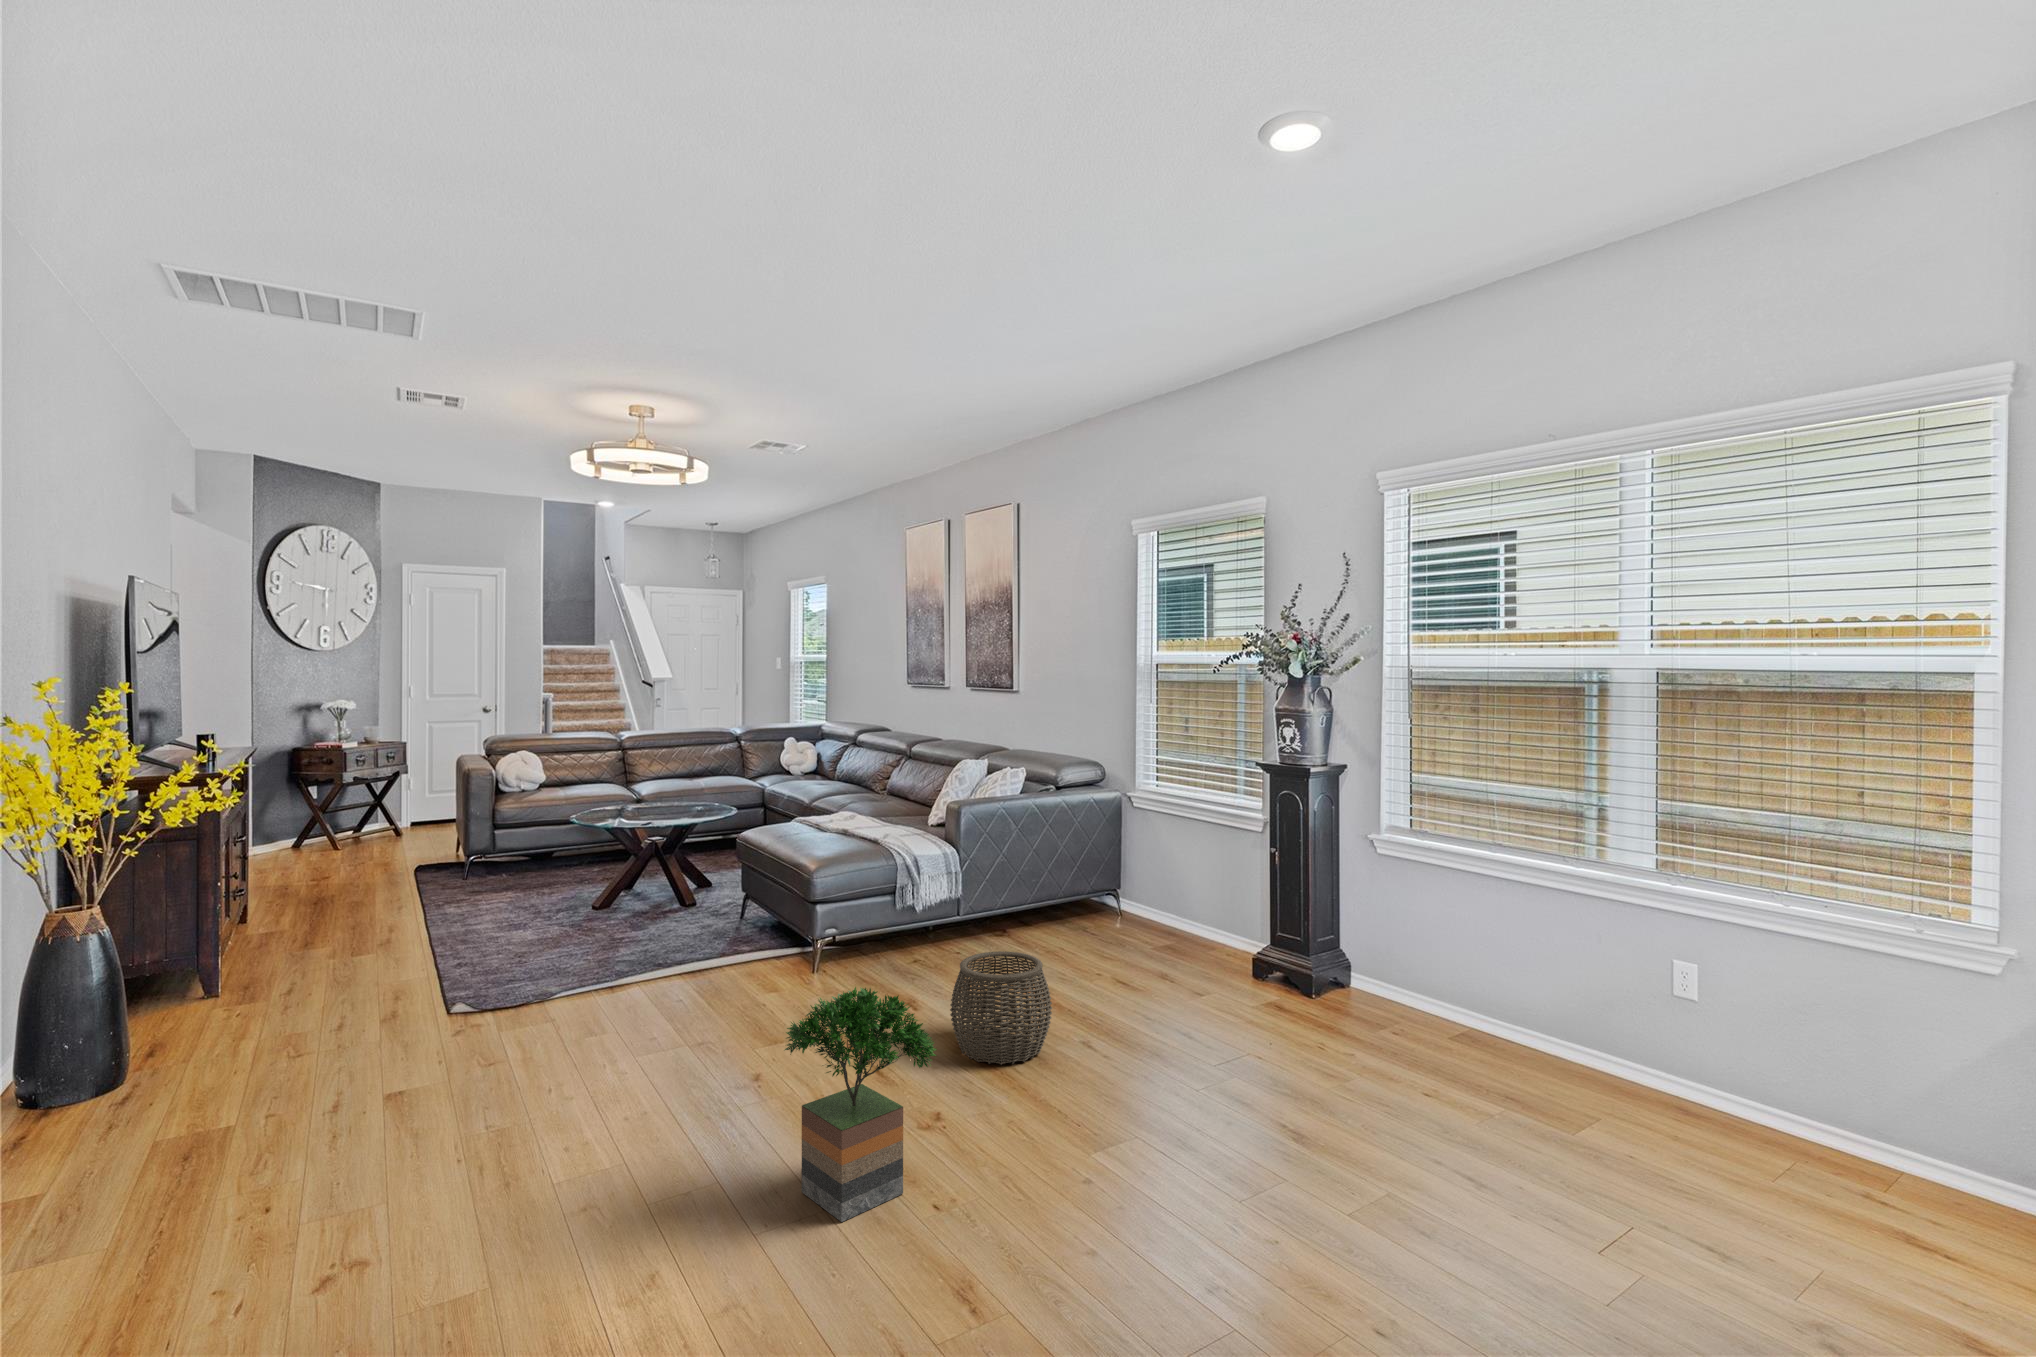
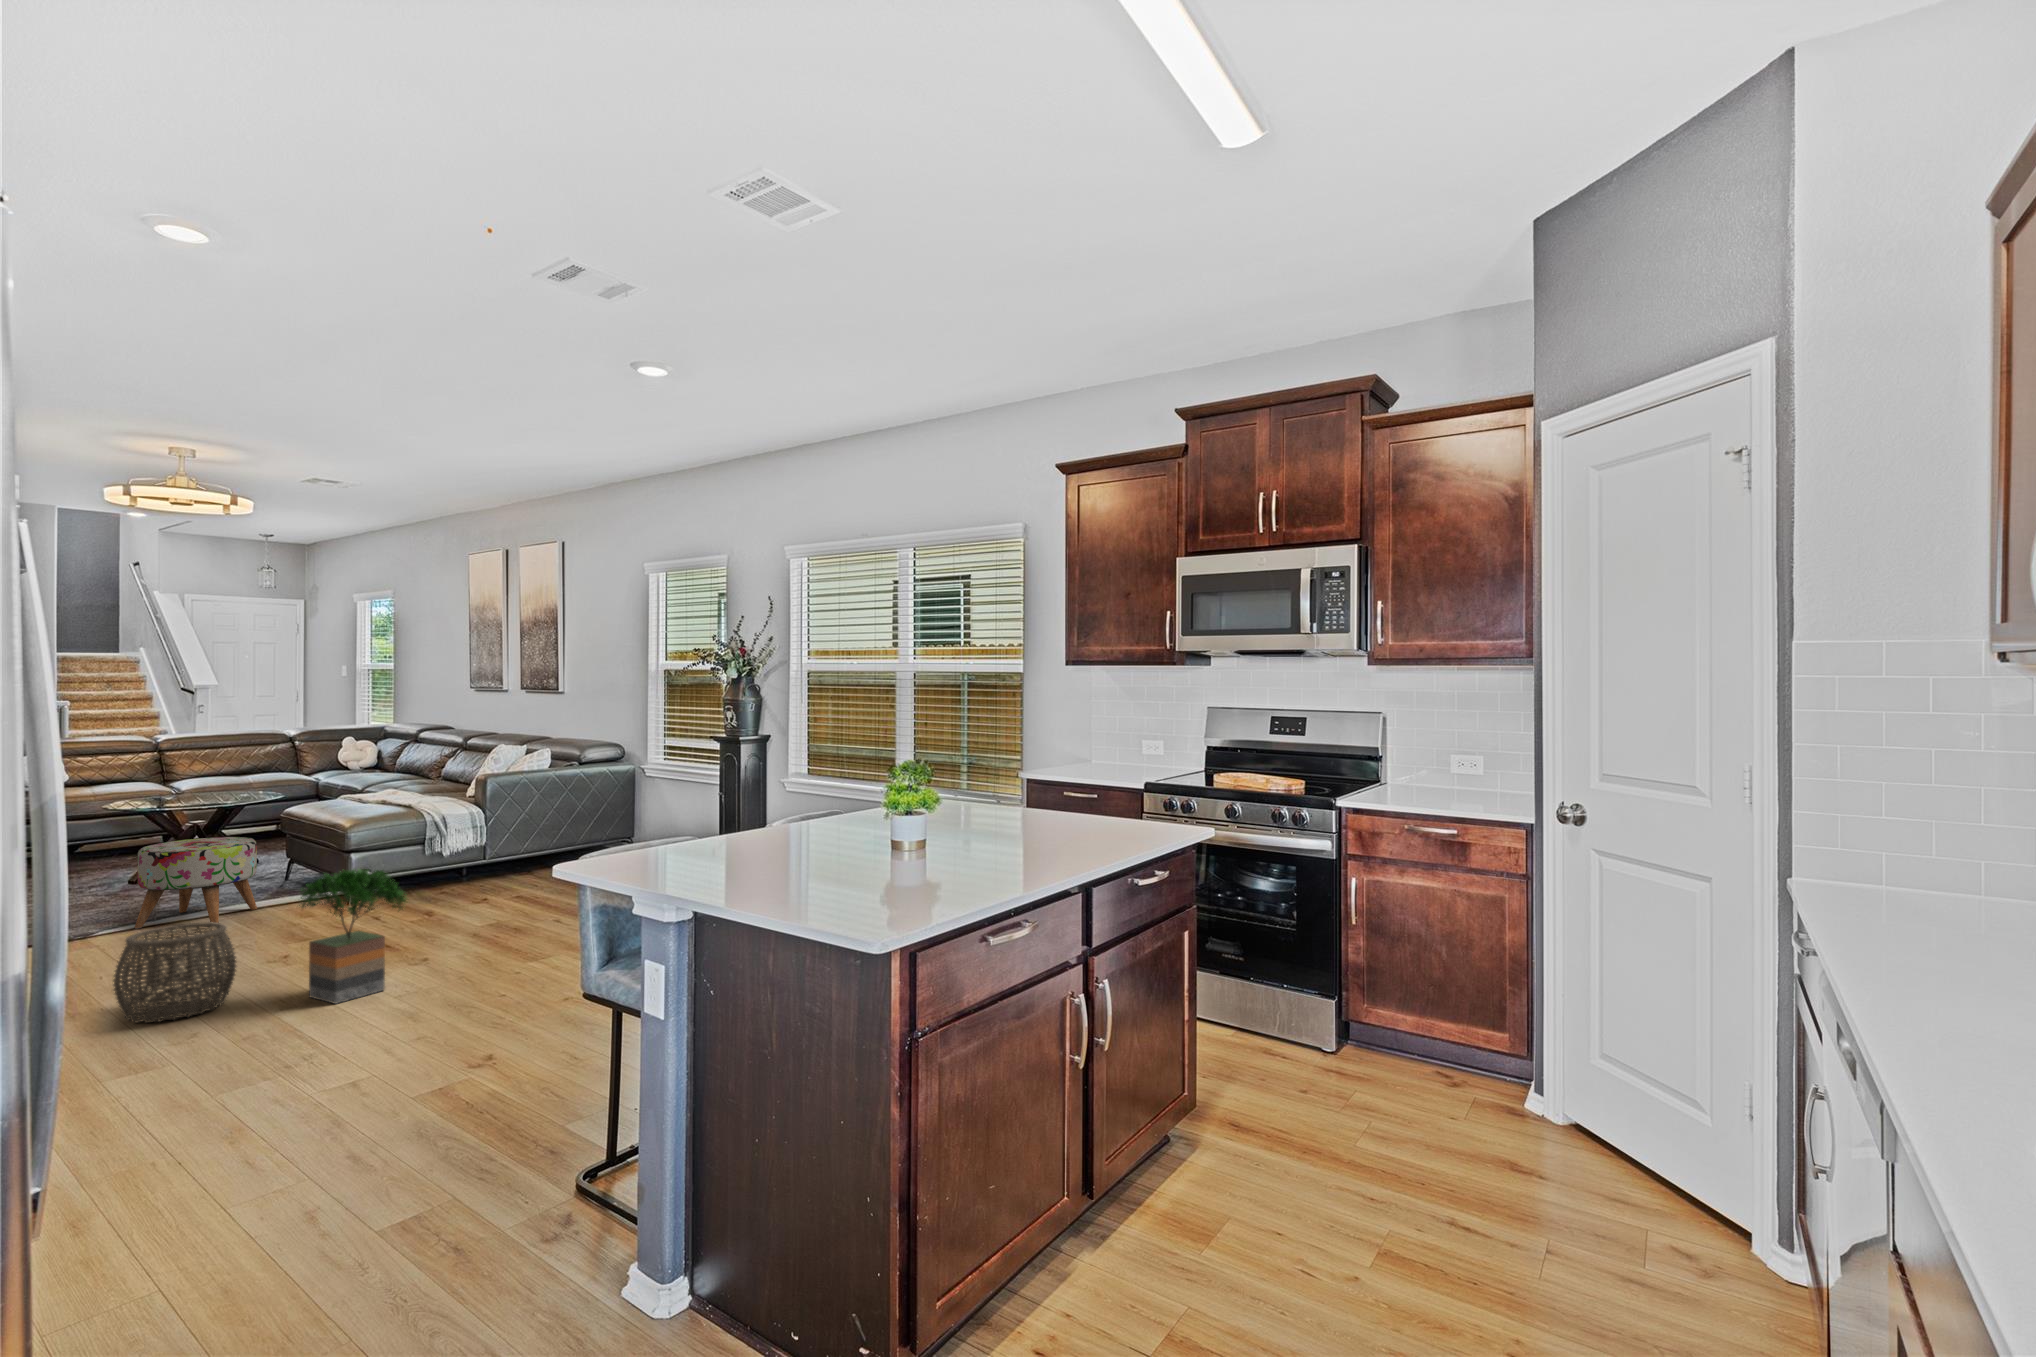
ottoman: none [595,875,718,994] -> present [134,837,257,929]
woven basket: present [950,951,1052,1065] -> present [113,922,236,1023]

